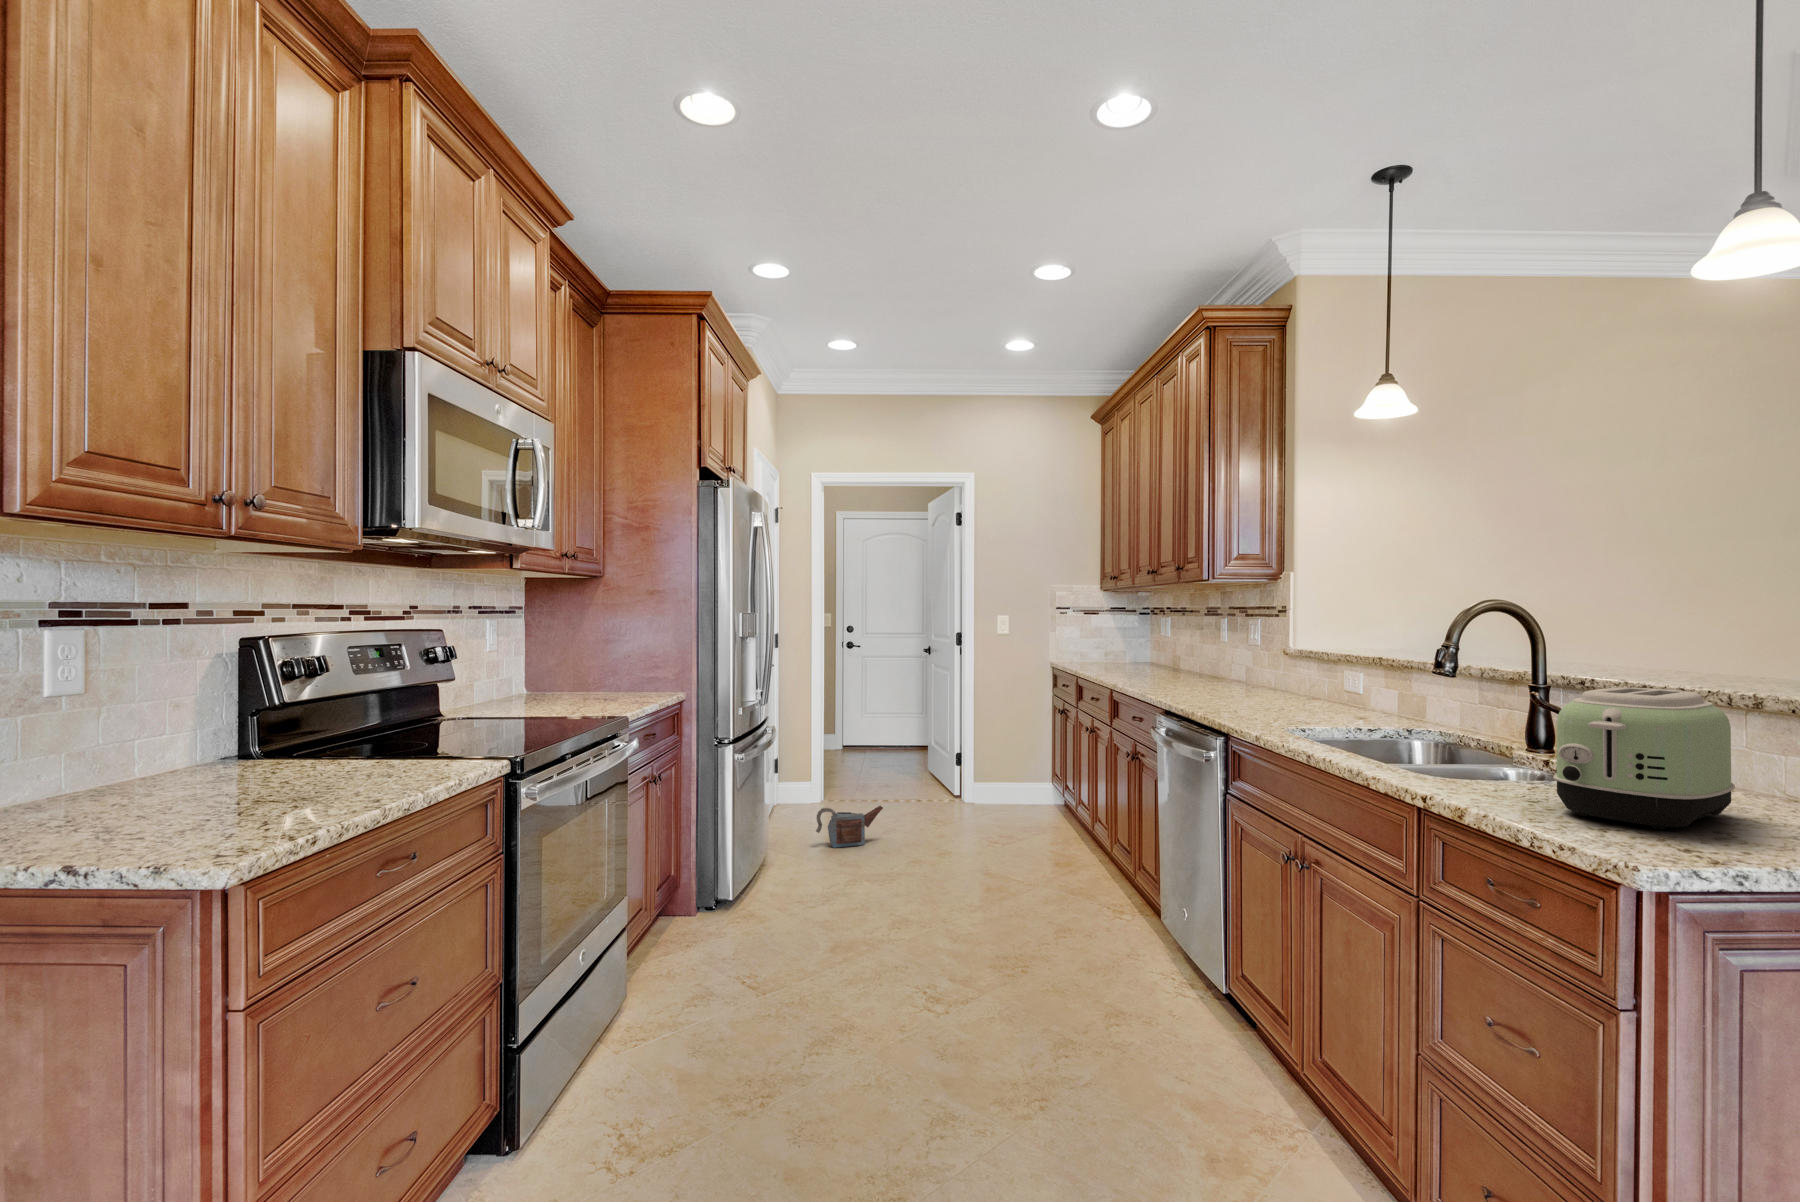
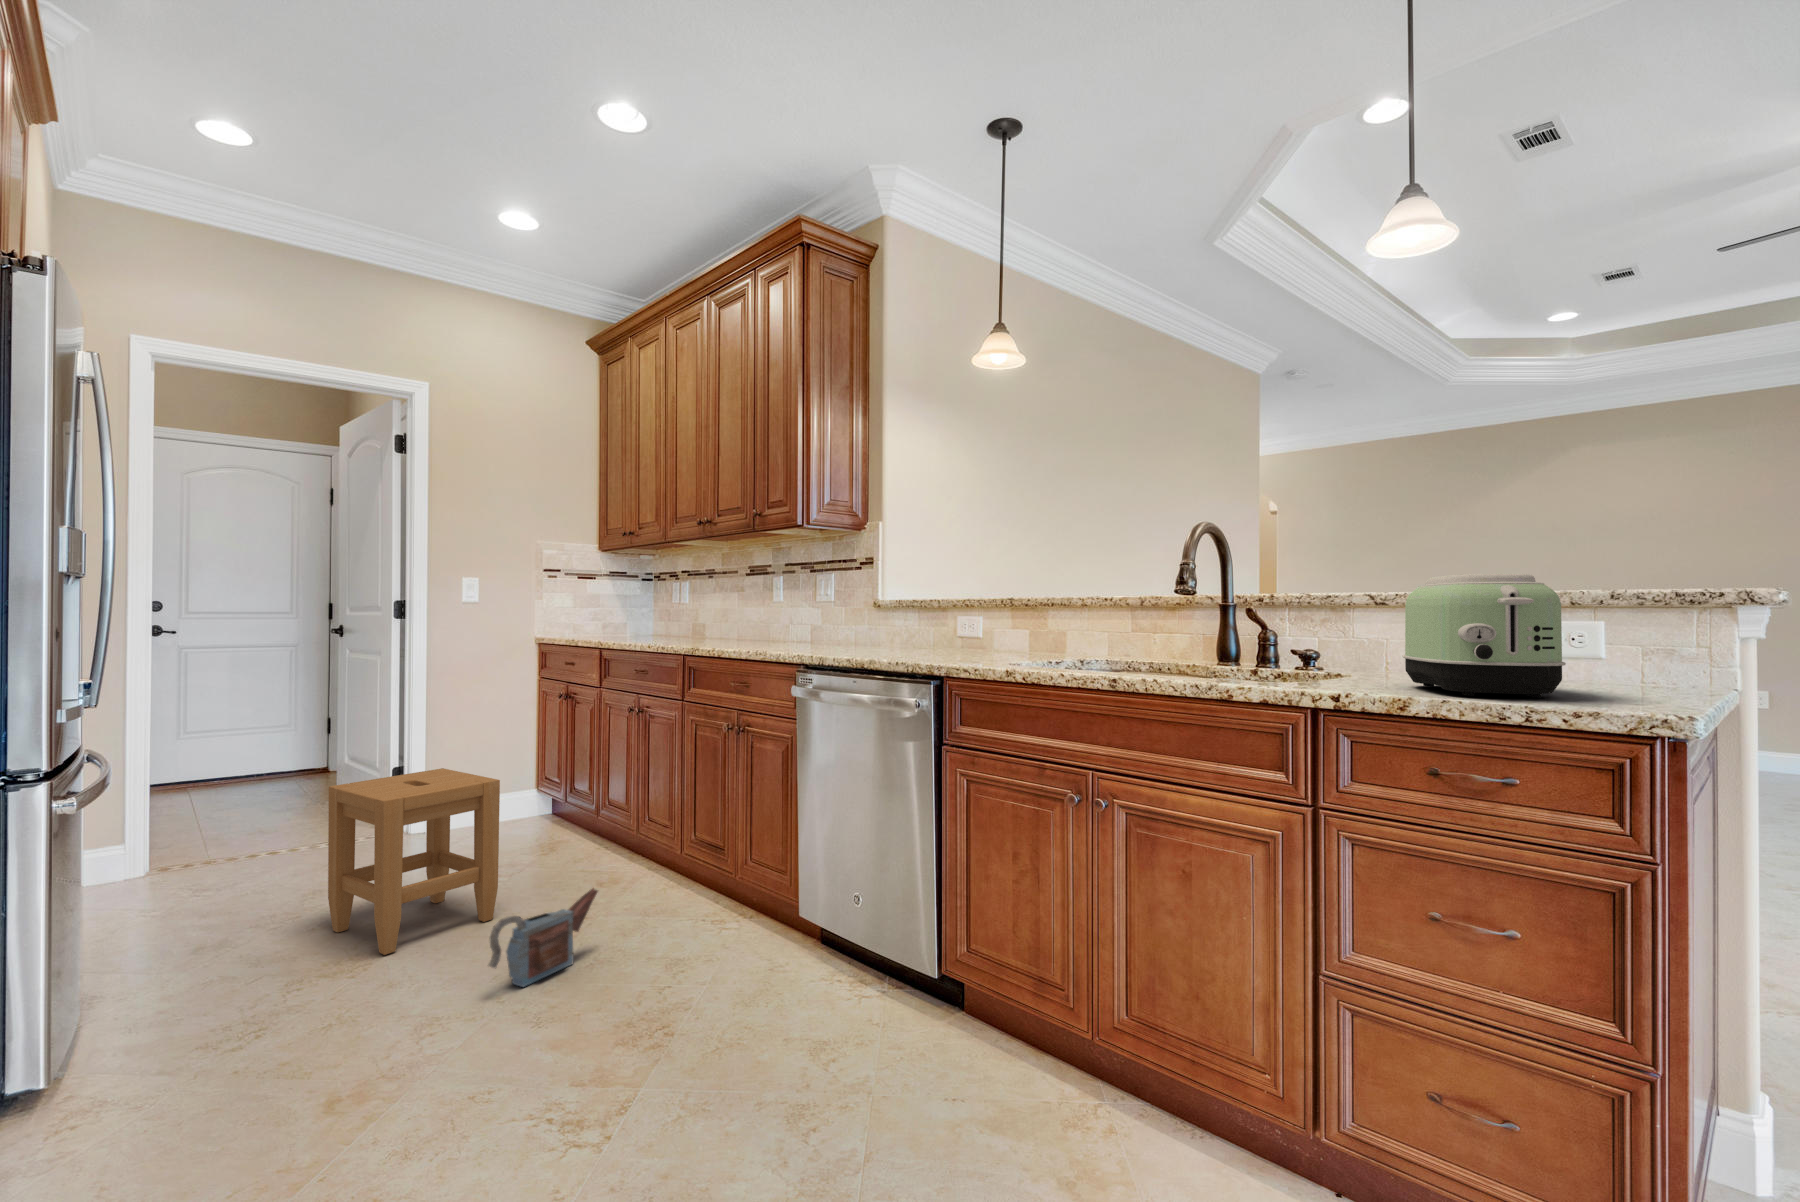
stool: none [890,759,982,877] -> present [328,768,500,955]
watering can: present [816,806,883,848] -> present [488,888,598,987]

